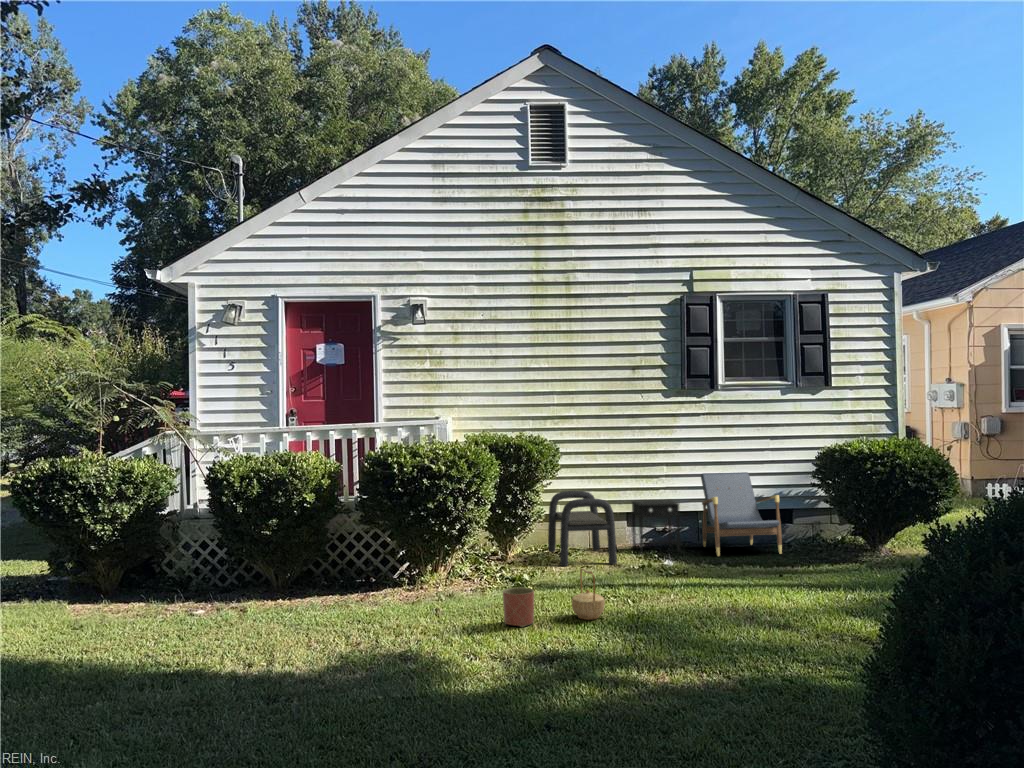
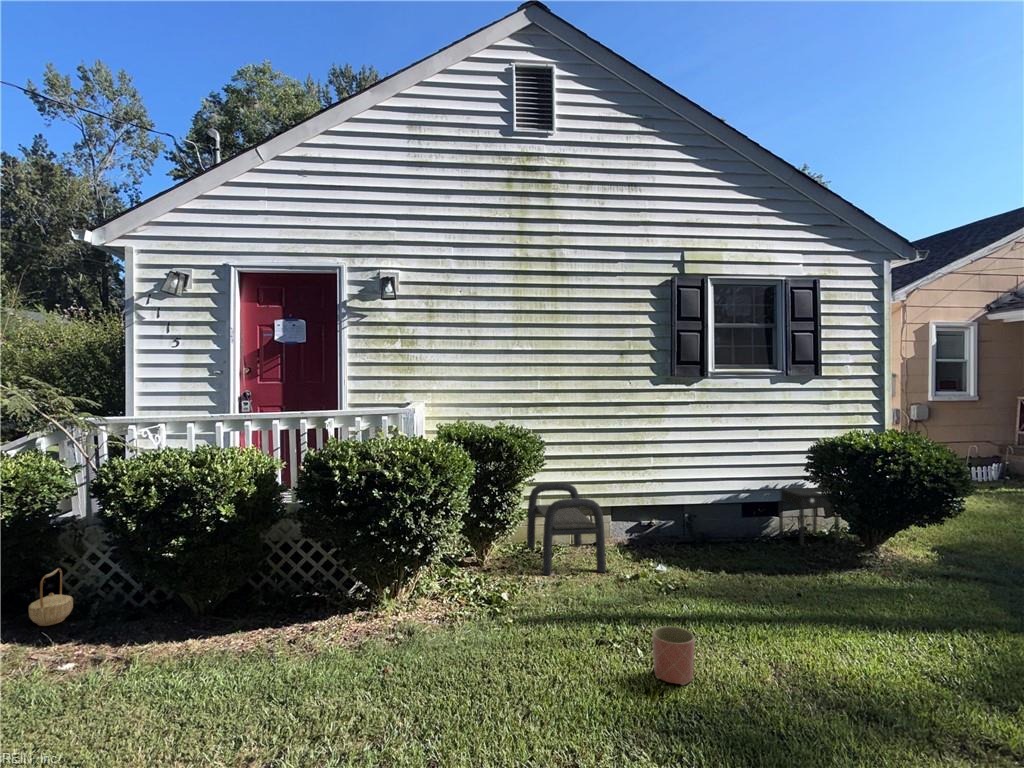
lounge chair: present [701,472,782,556] -> none [687,464,780,559]
side table: present [632,500,680,554] -> present [778,487,839,545]
basket: present [572,568,605,620] -> present [29,568,73,626]
planter: present [503,587,534,627] -> present [652,626,695,685]

